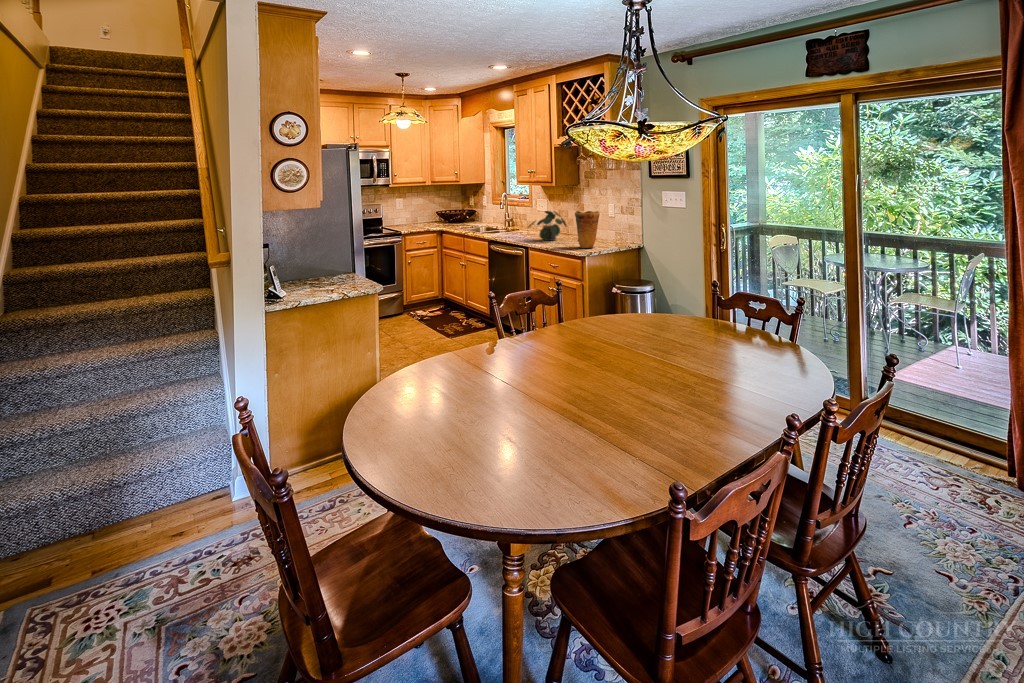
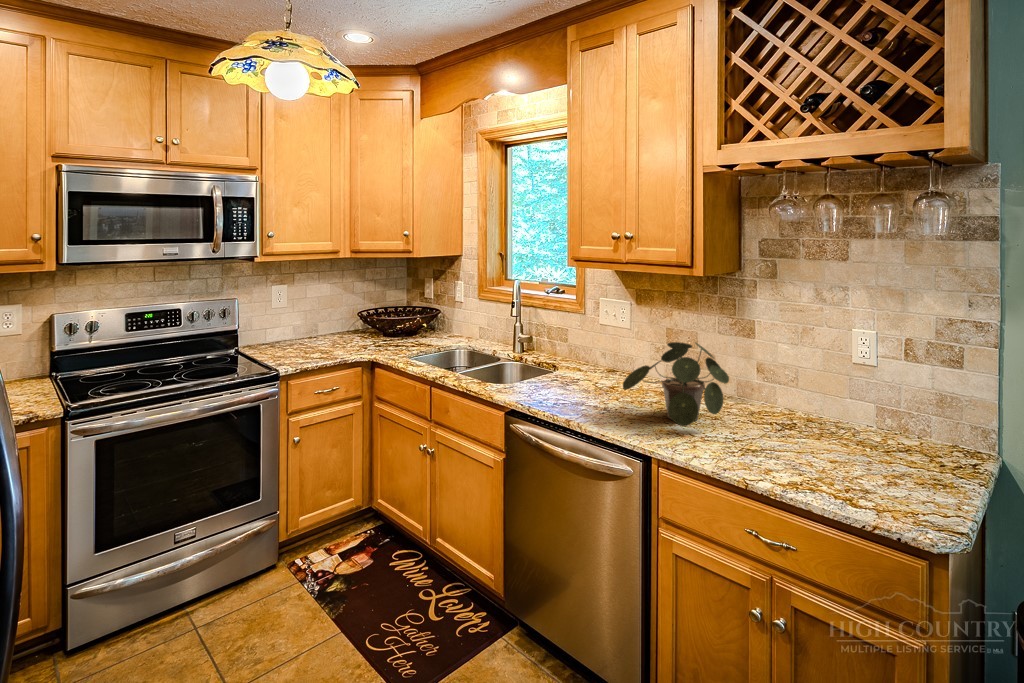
vase: present [575,211,600,248] -> none [816,359,905,478]

